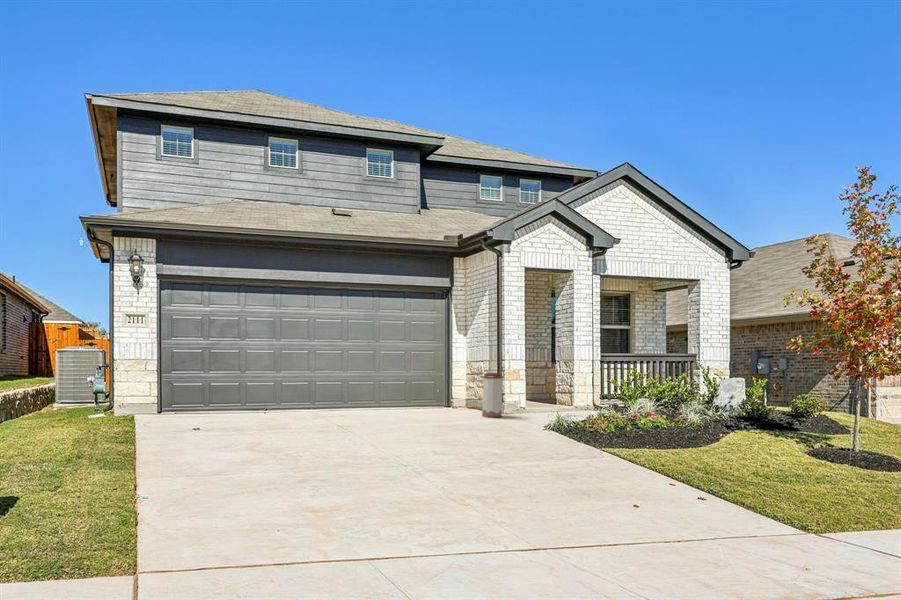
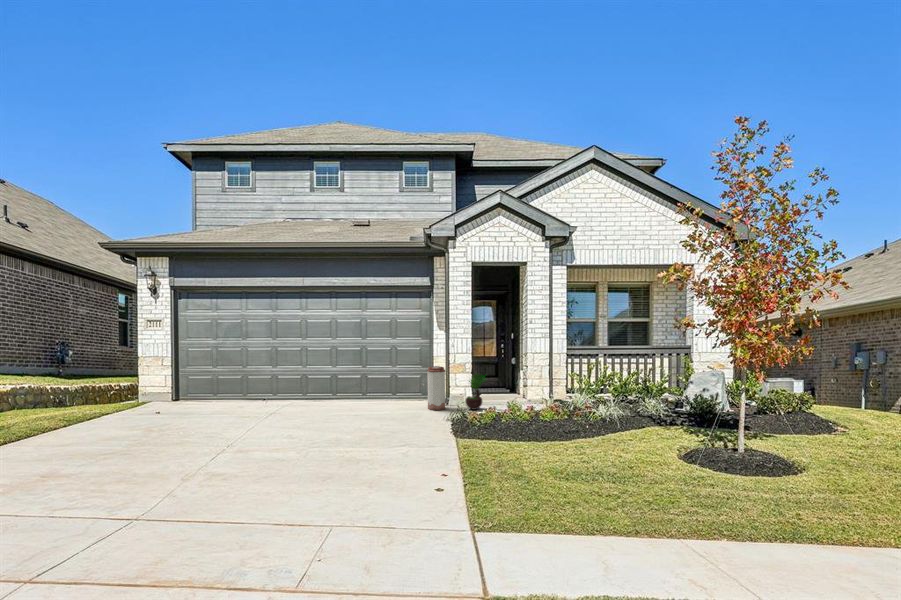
potted tree: none [520,377,543,417] -> present [466,374,485,409]

